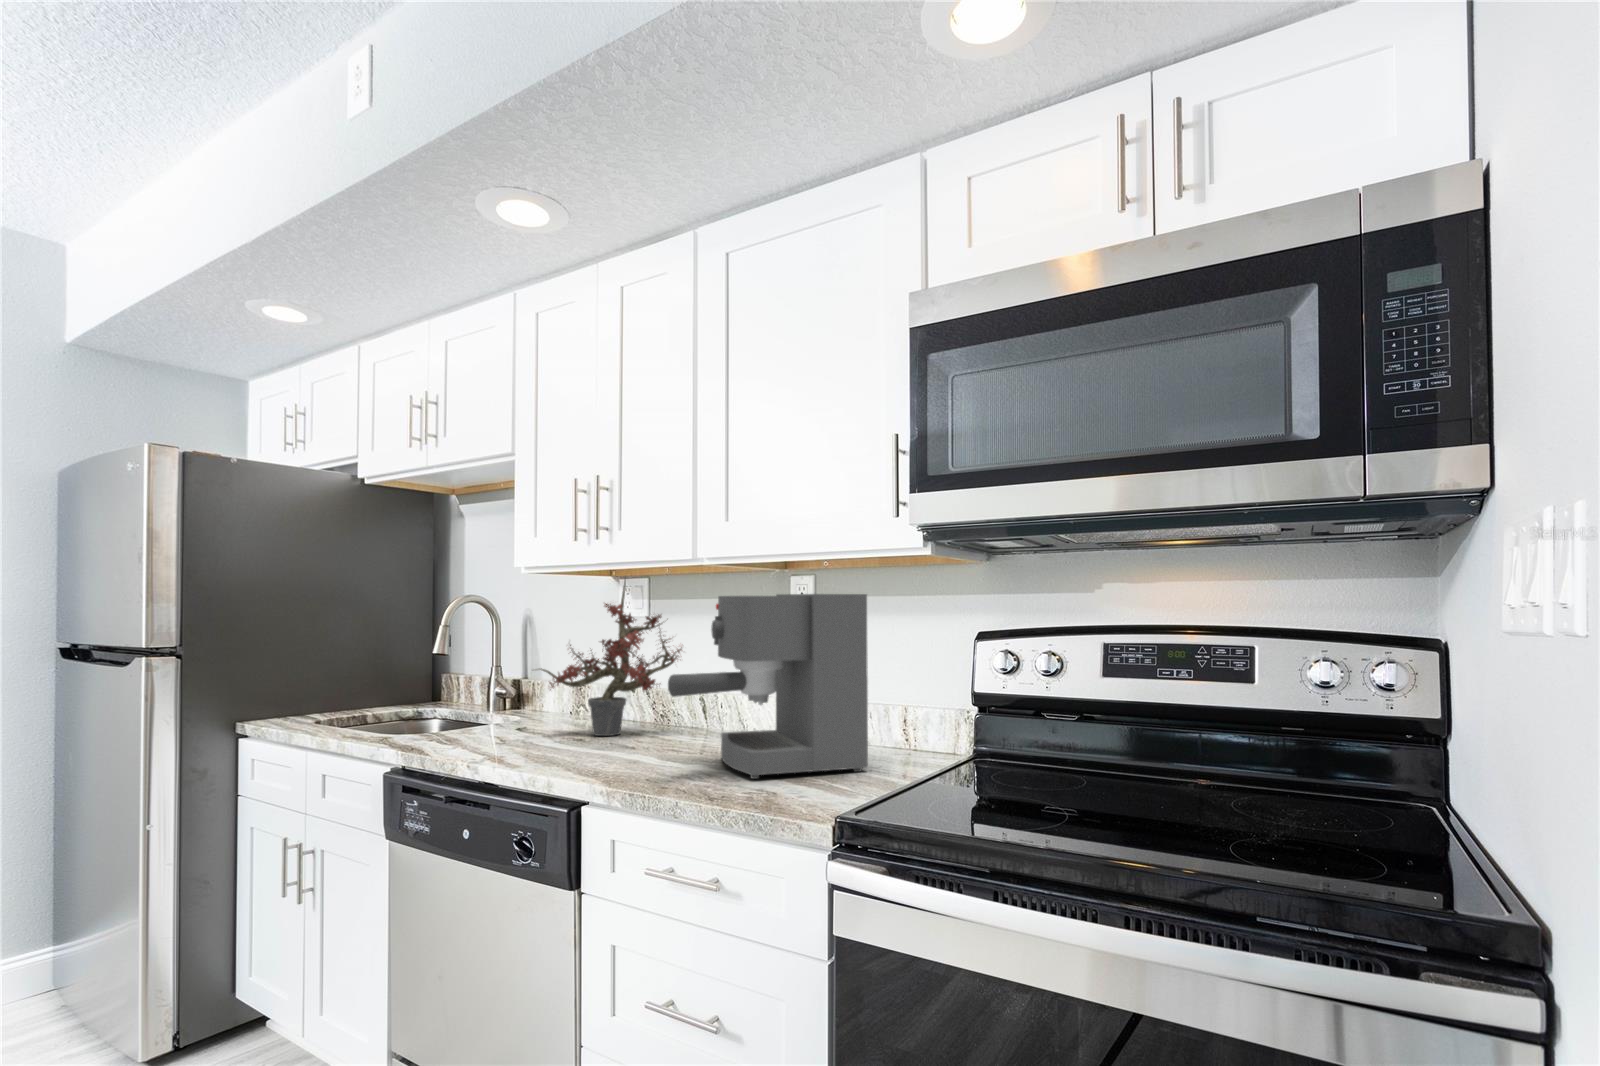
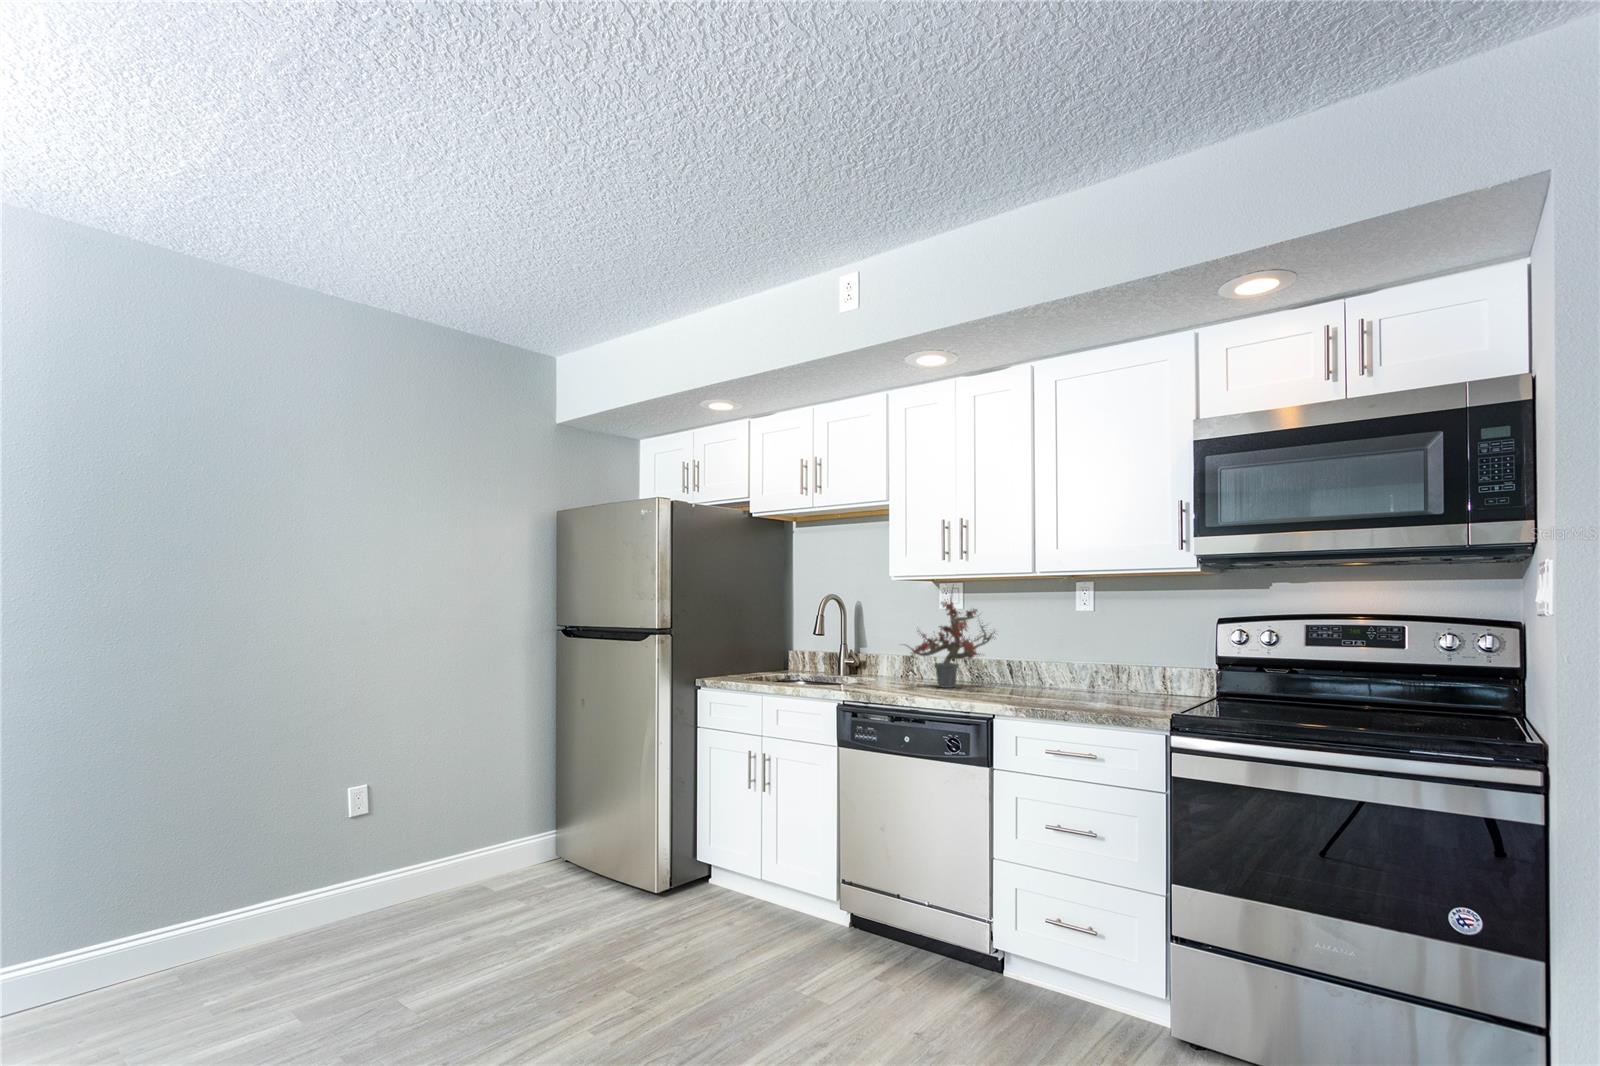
coffee maker: present [668,594,868,779] -> none [1028,596,1151,705]

